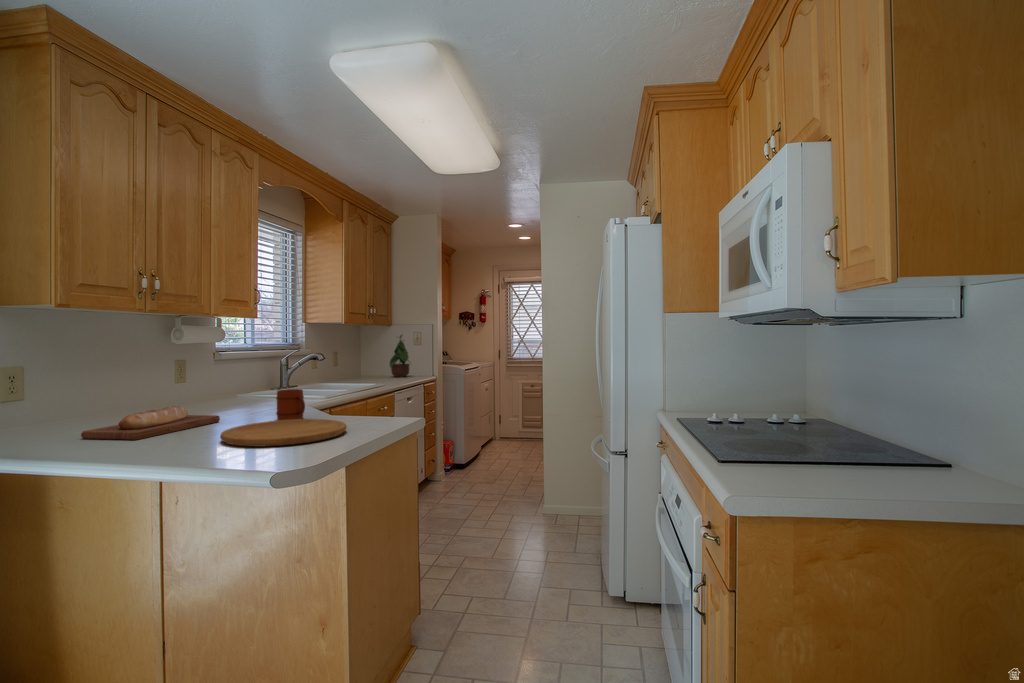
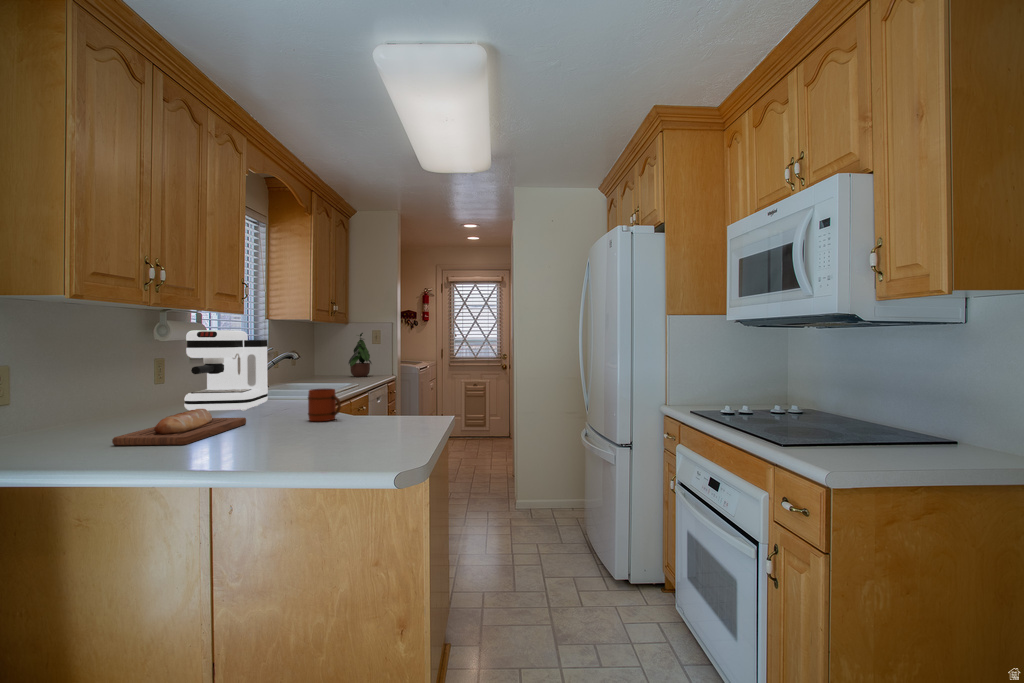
coffee maker: none [190,334,271,409] -> present [184,330,268,411]
cutting board: present [220,419,347,447] -> none [287,418,411,447]

